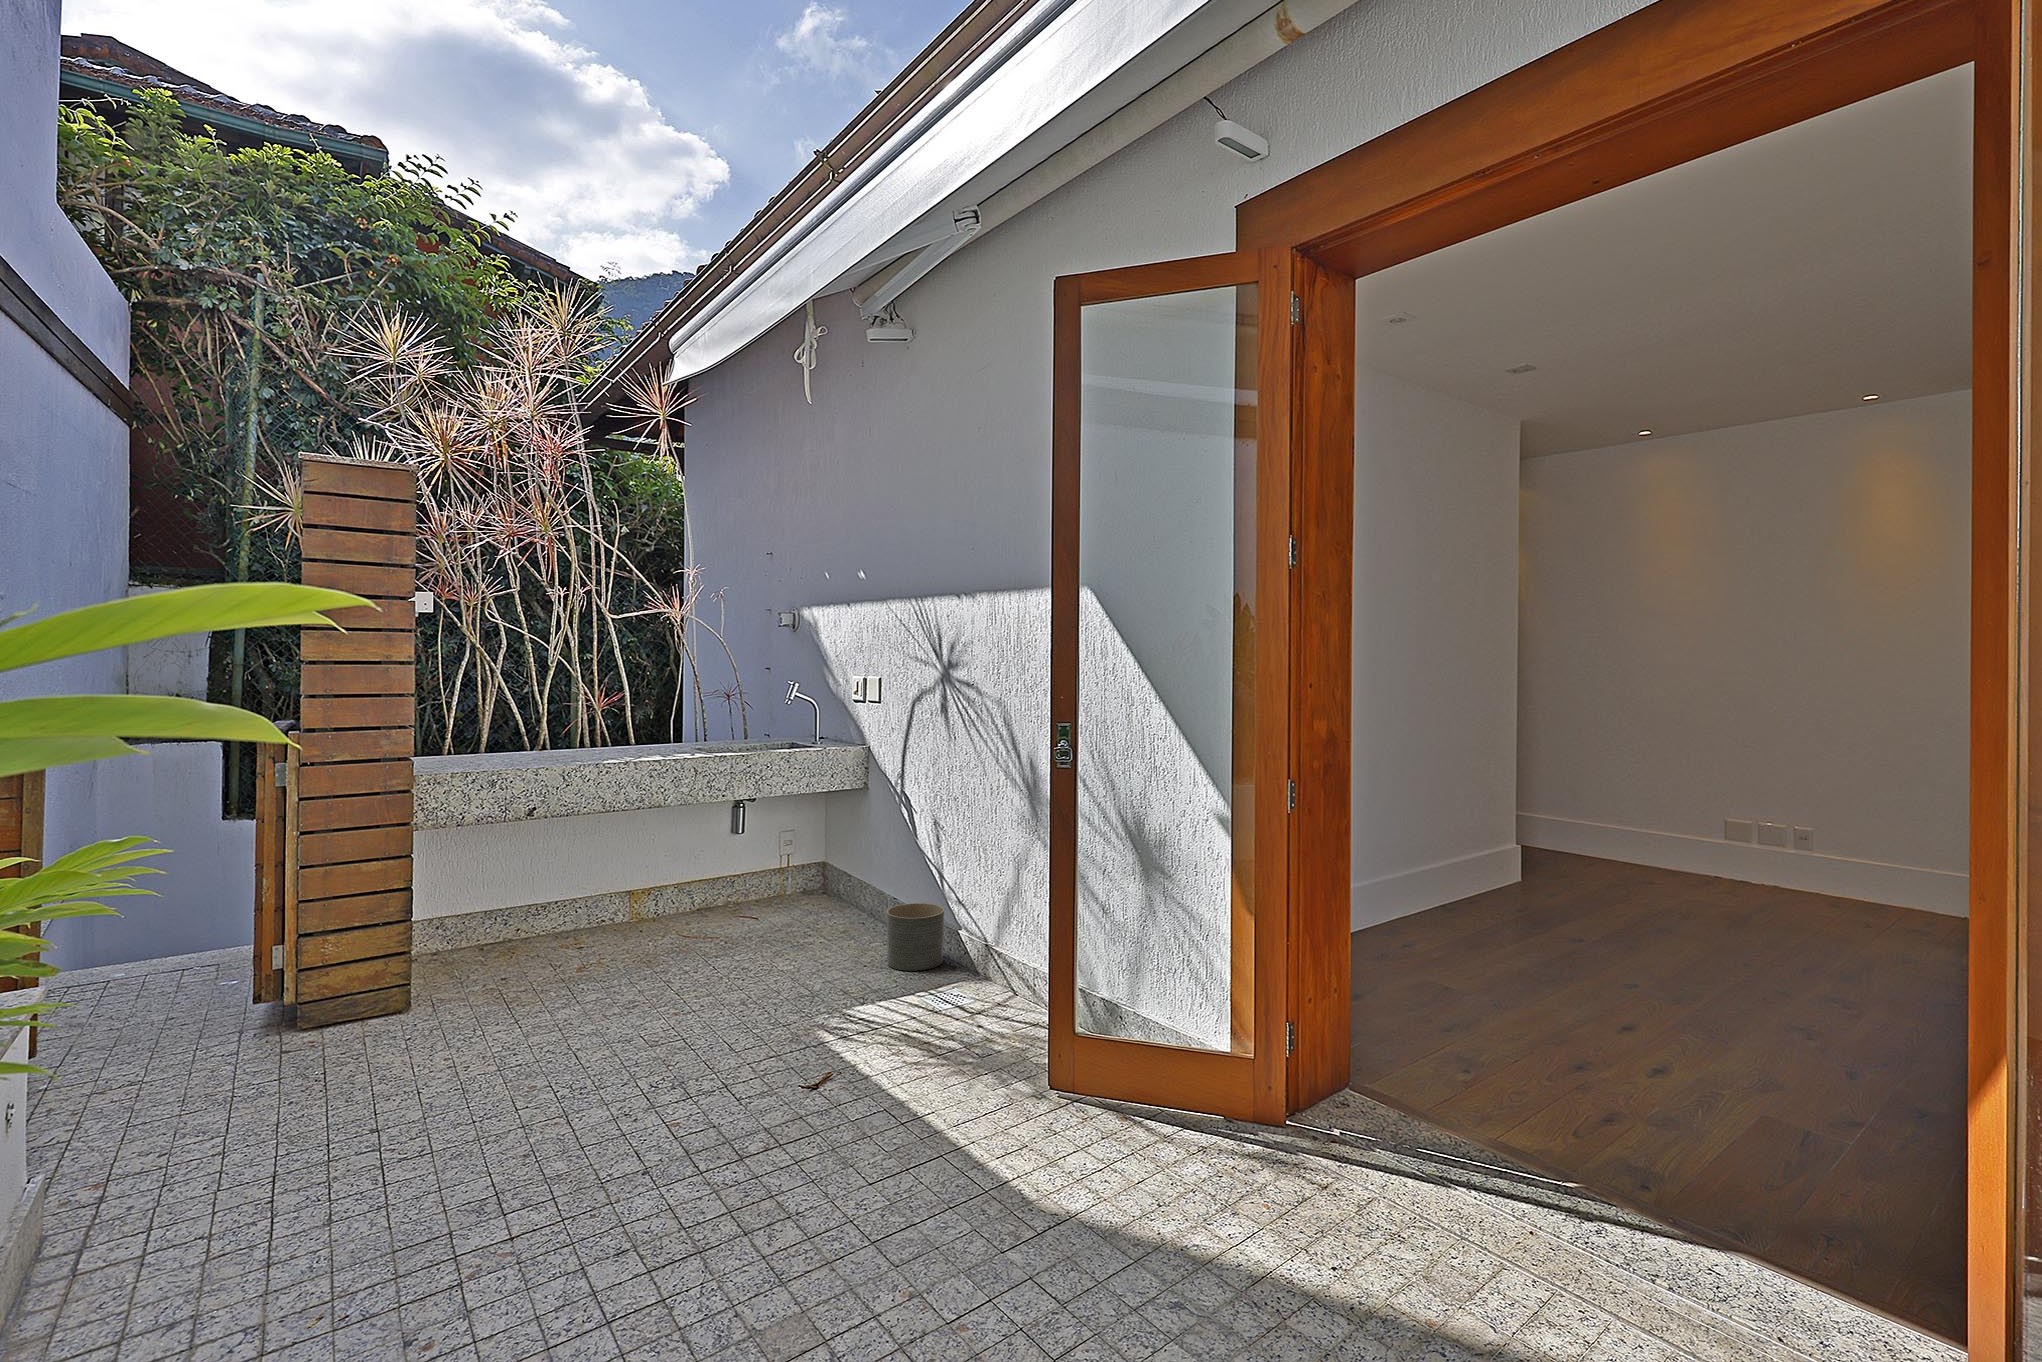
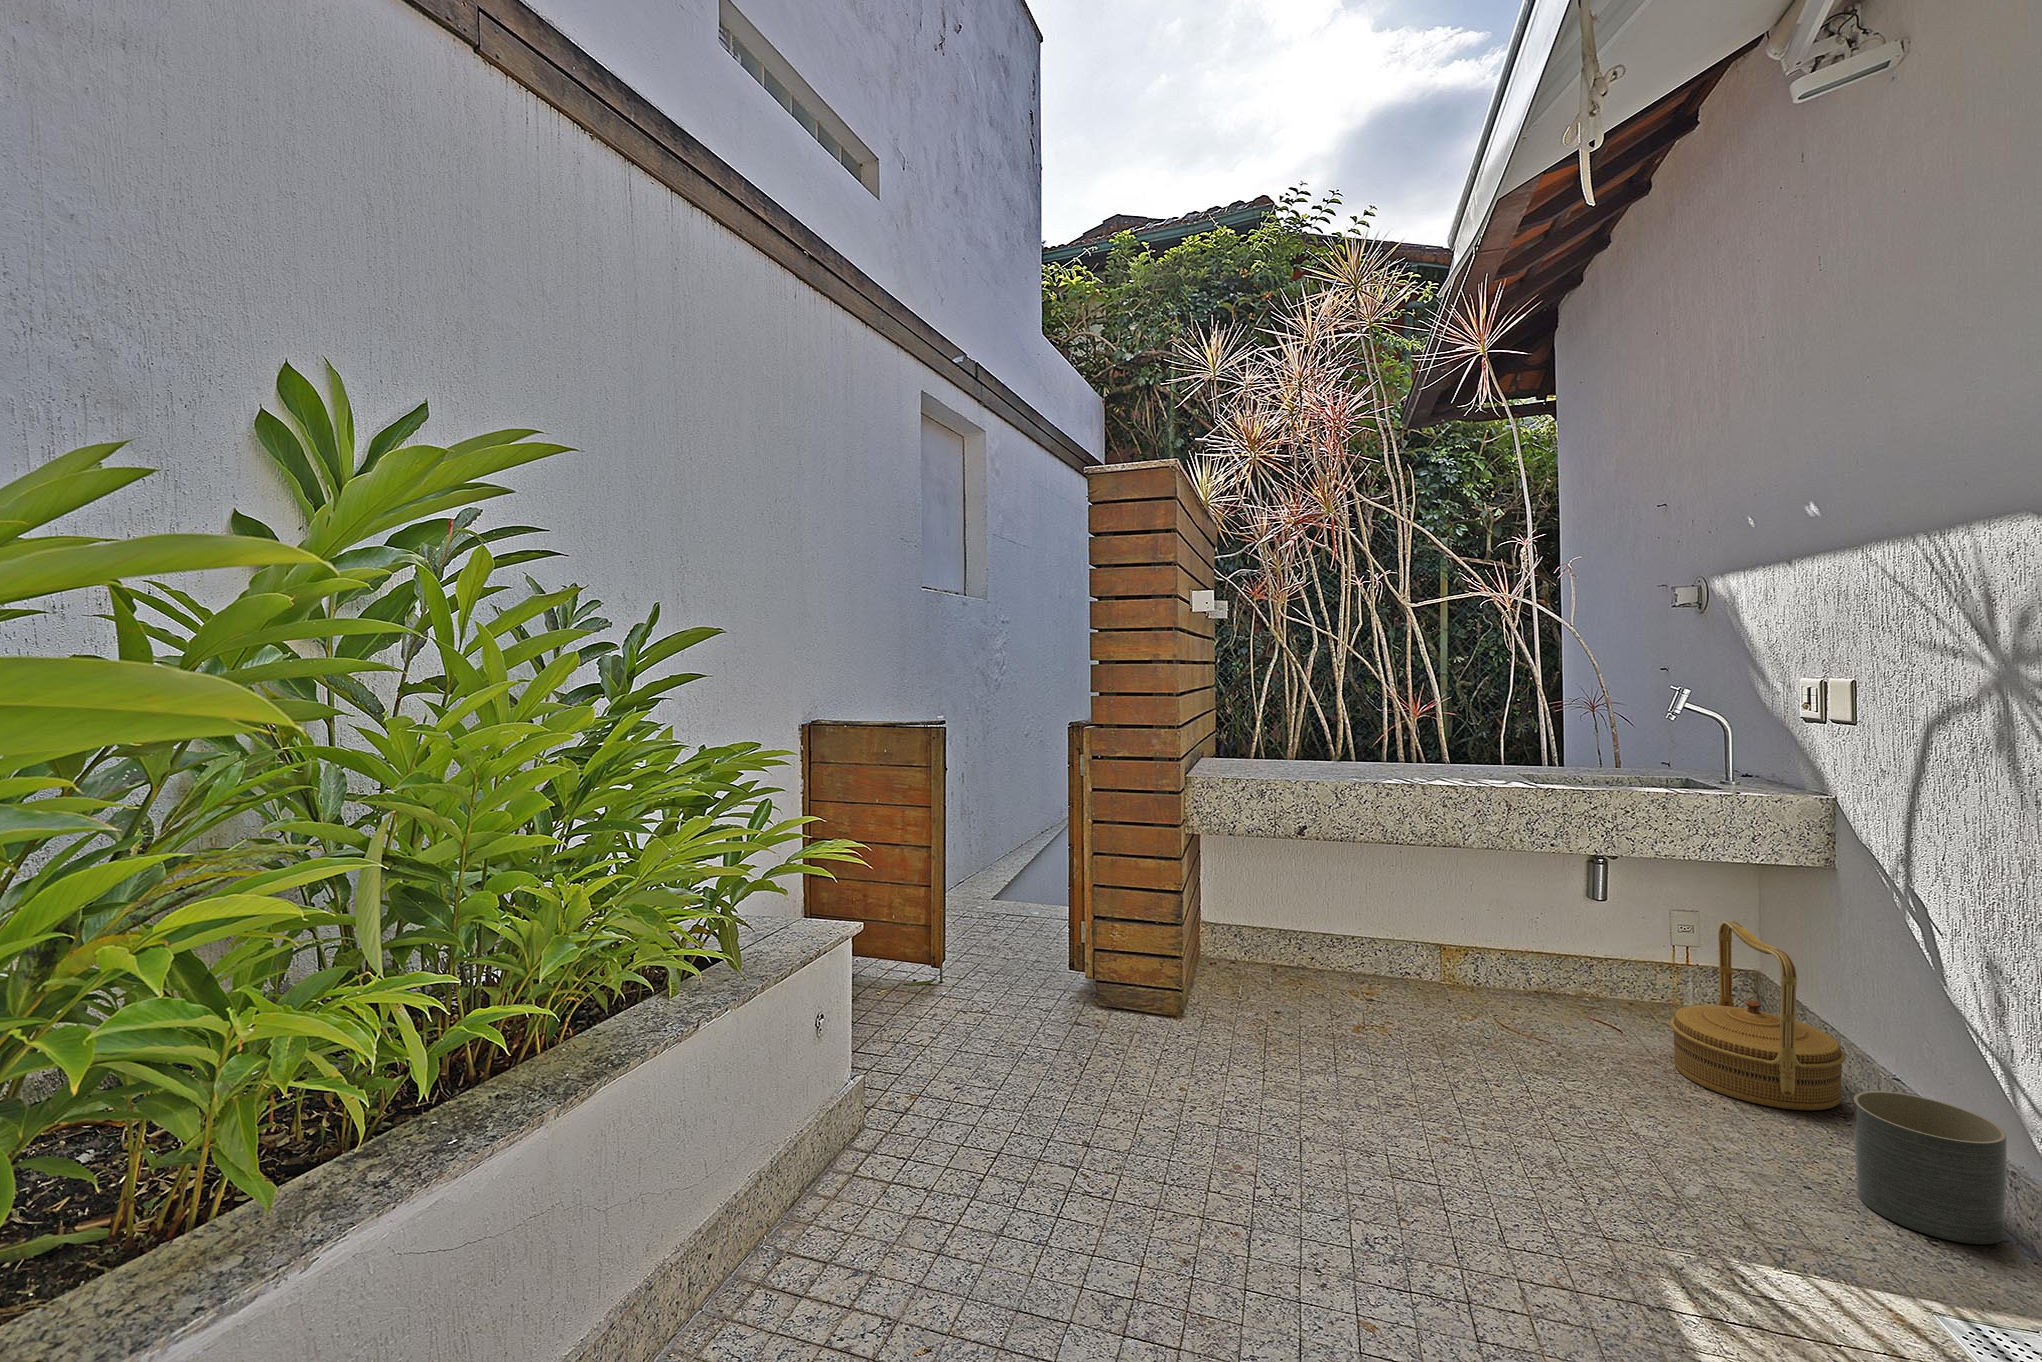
woven basket: none [789,832,875,939] -> present [1670,921,1846,1111]

